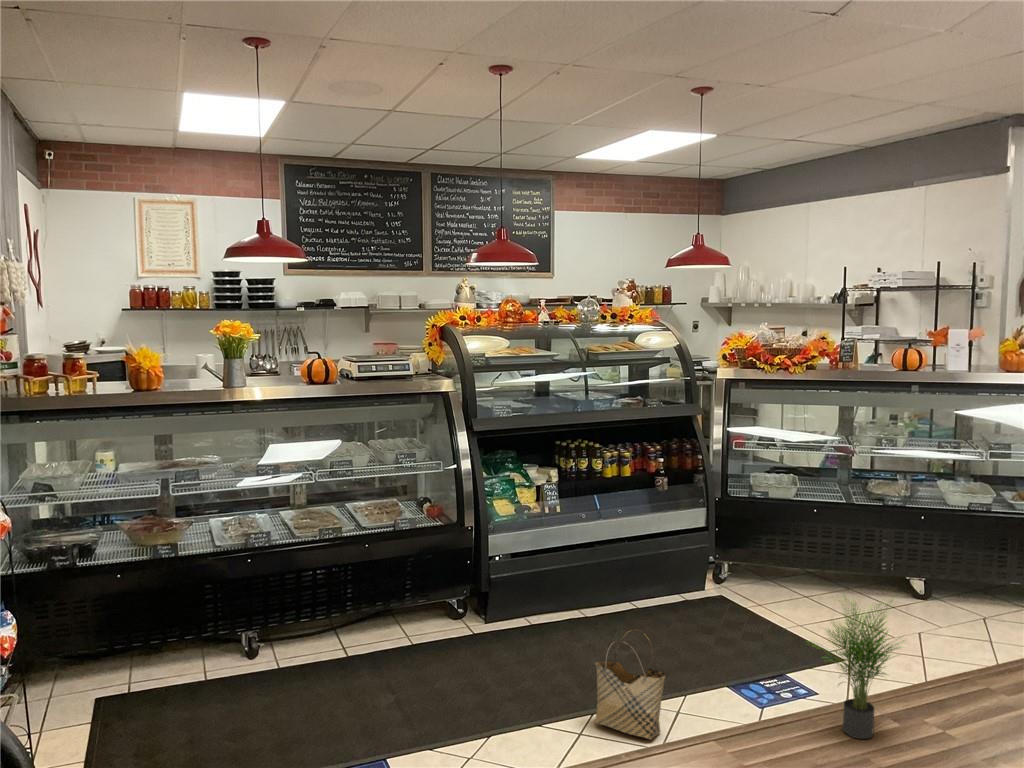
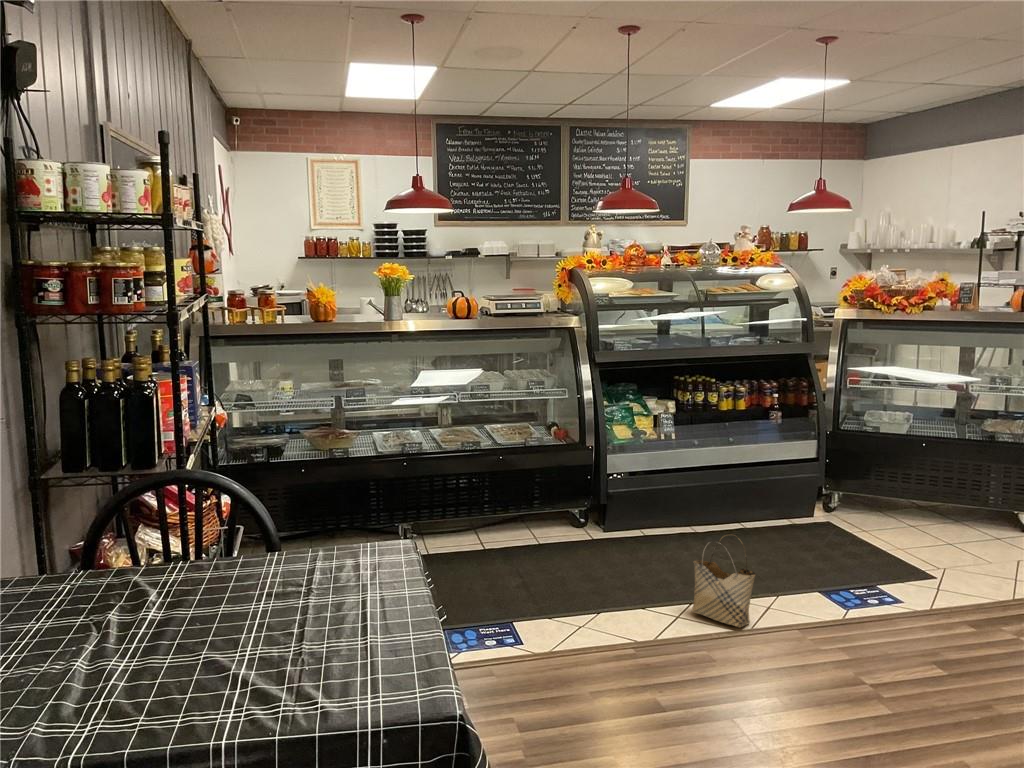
potted plant: present [816,602,904,739] -> none [883,510,991,643]

